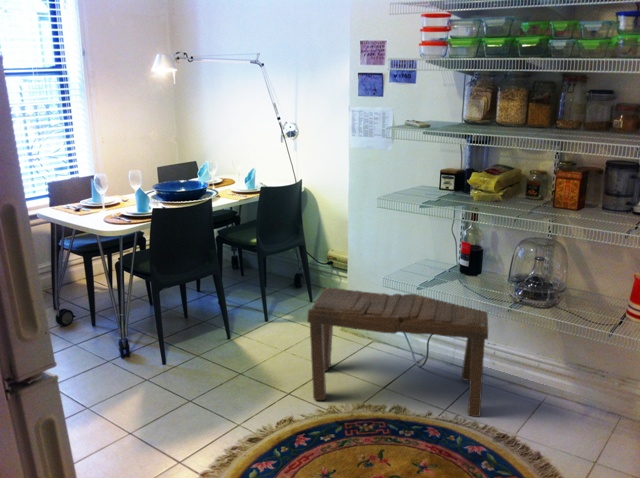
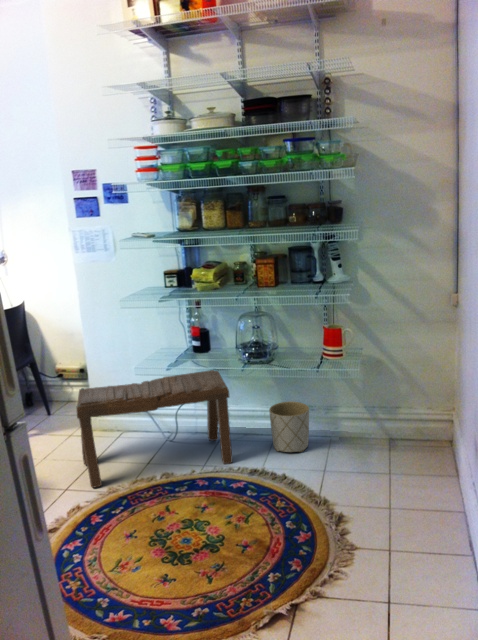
planter: none [540,358,597,429] -> present [269,402,309,452]

